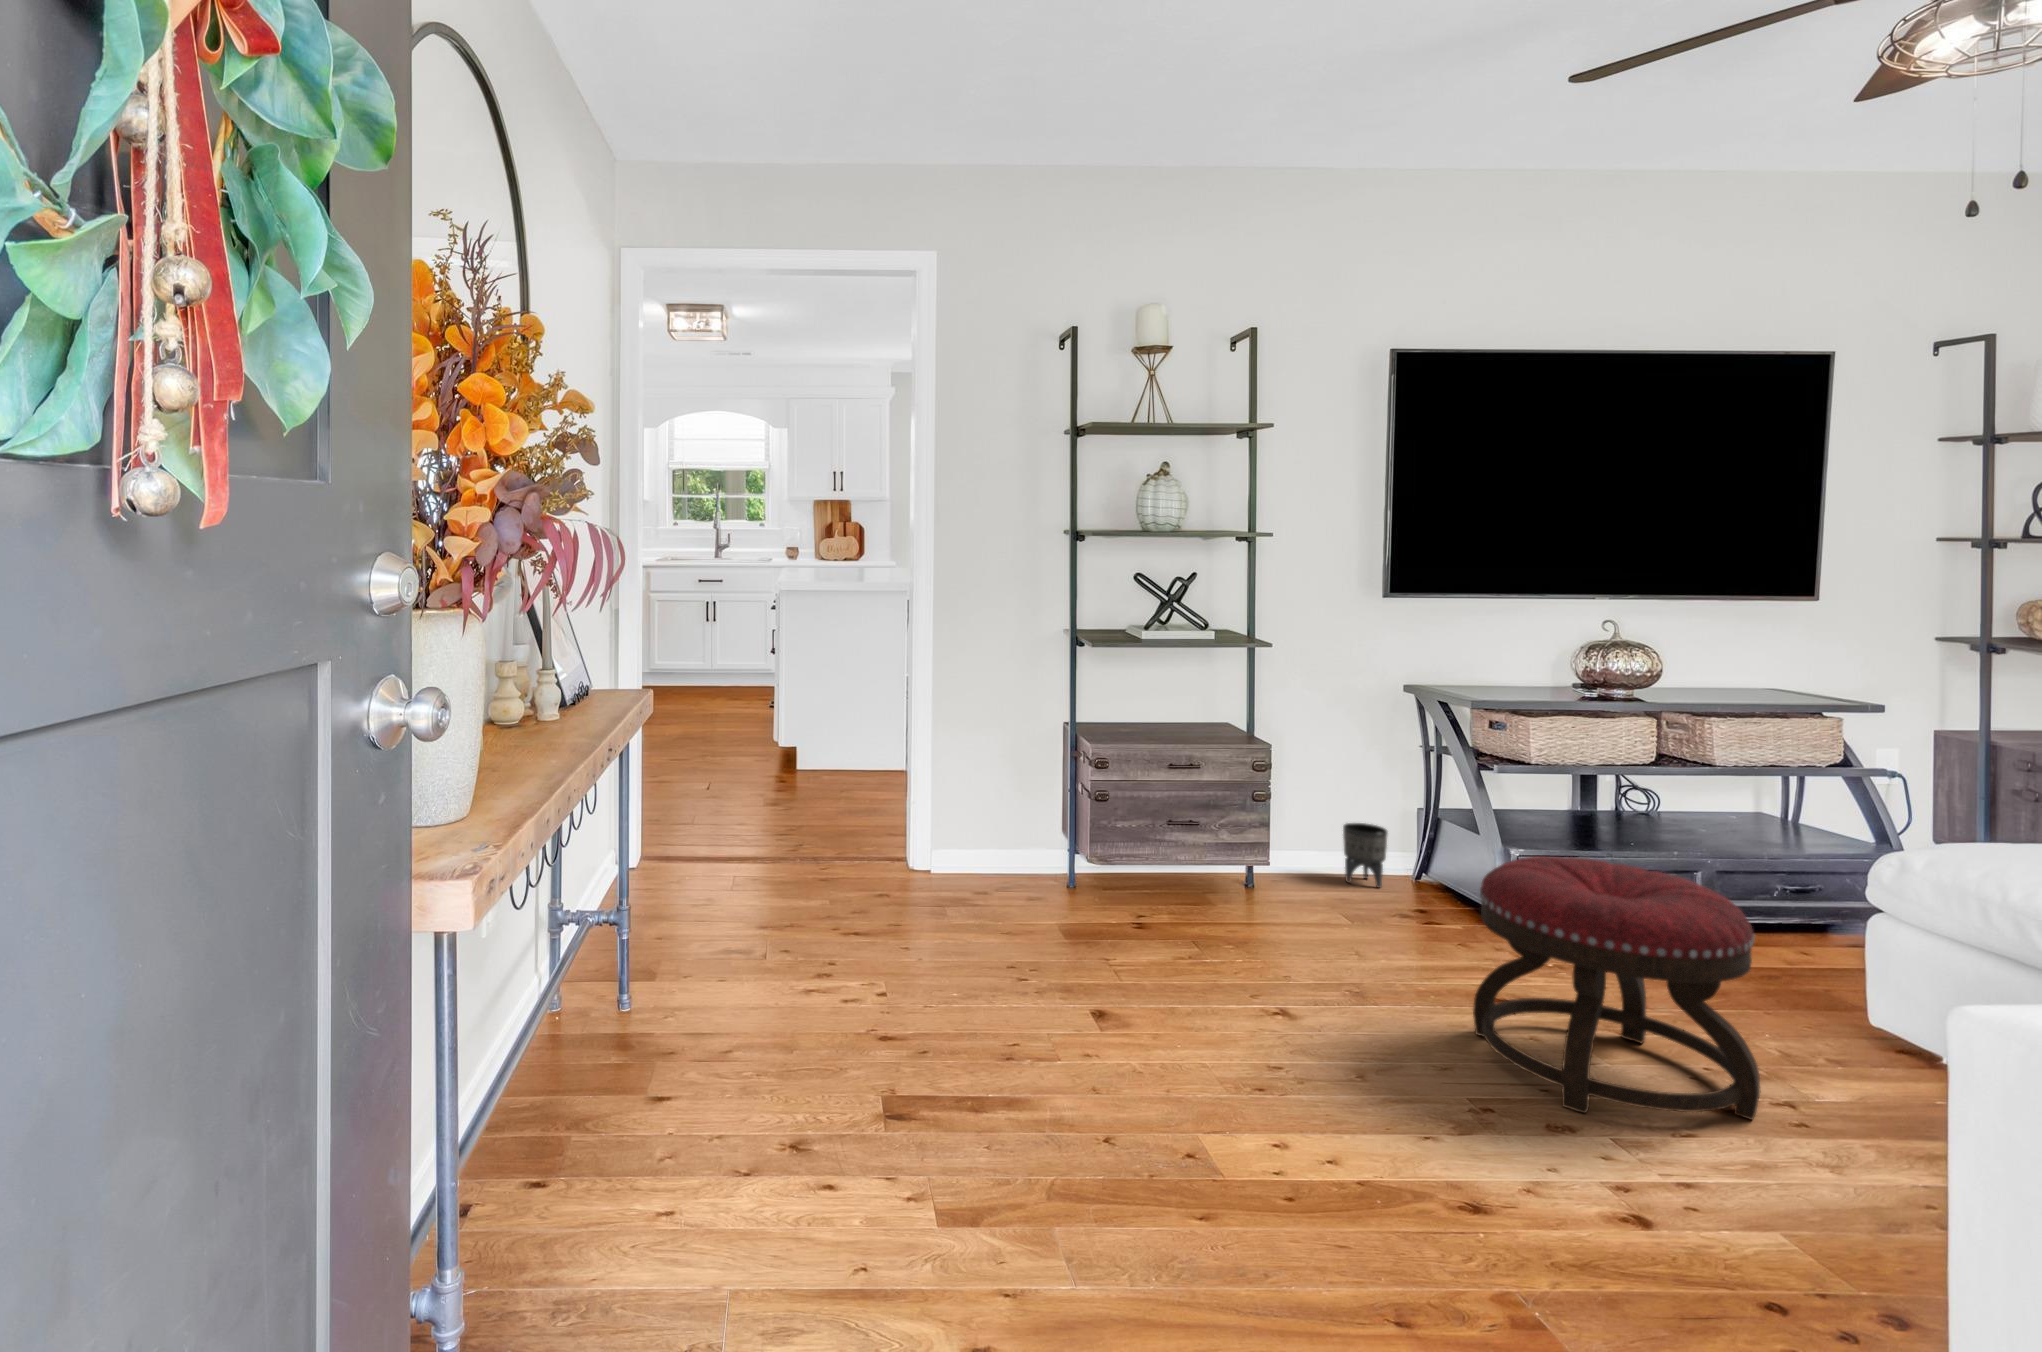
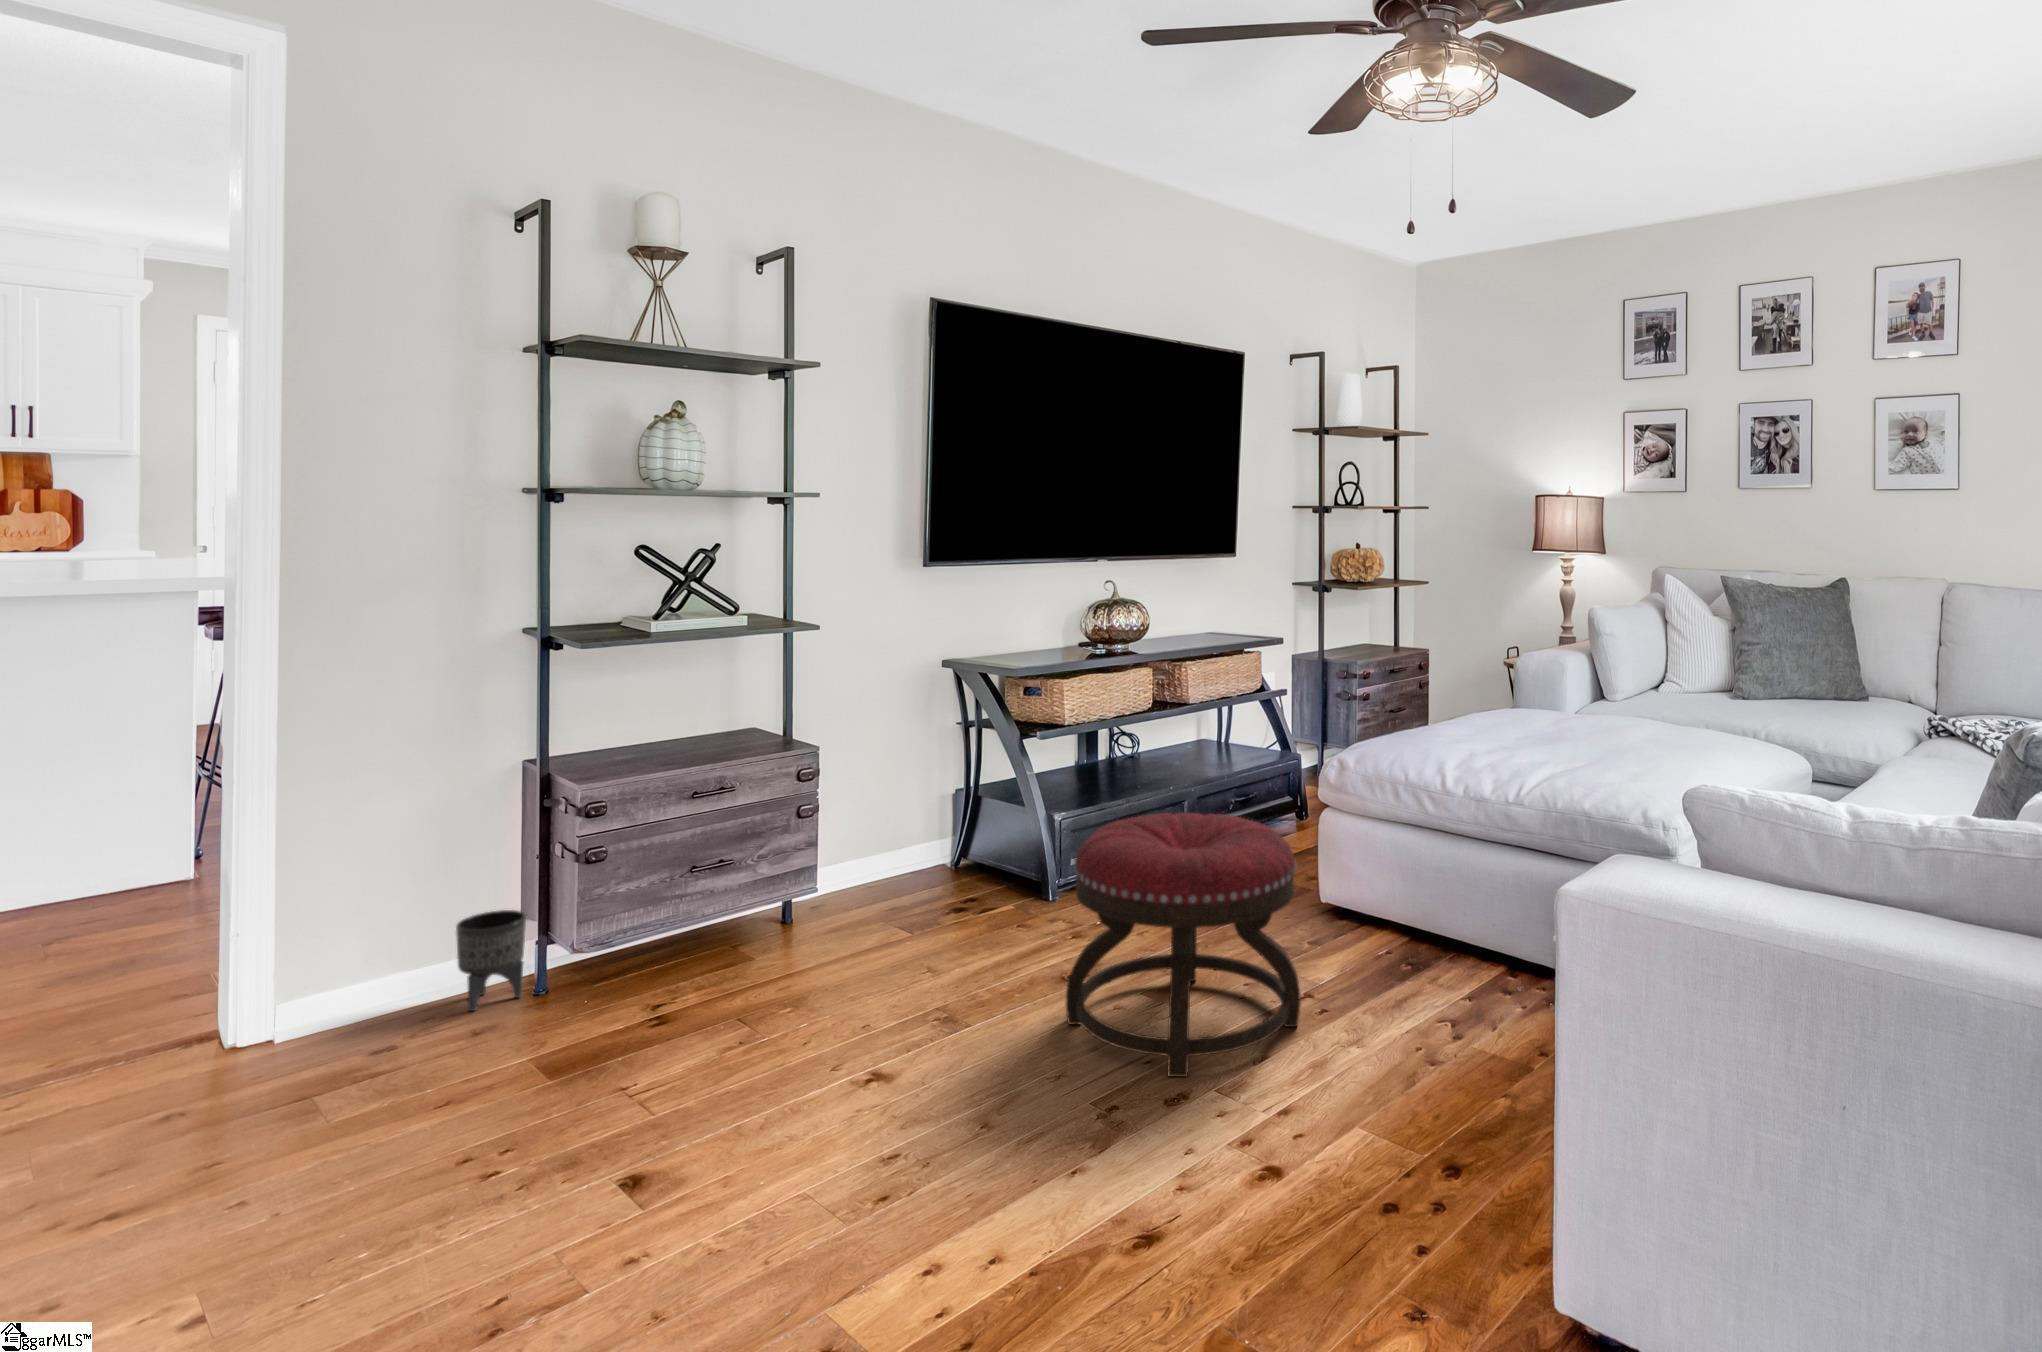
planter: present [1343,823,1388,888] -> present [456,910,526,1011]

